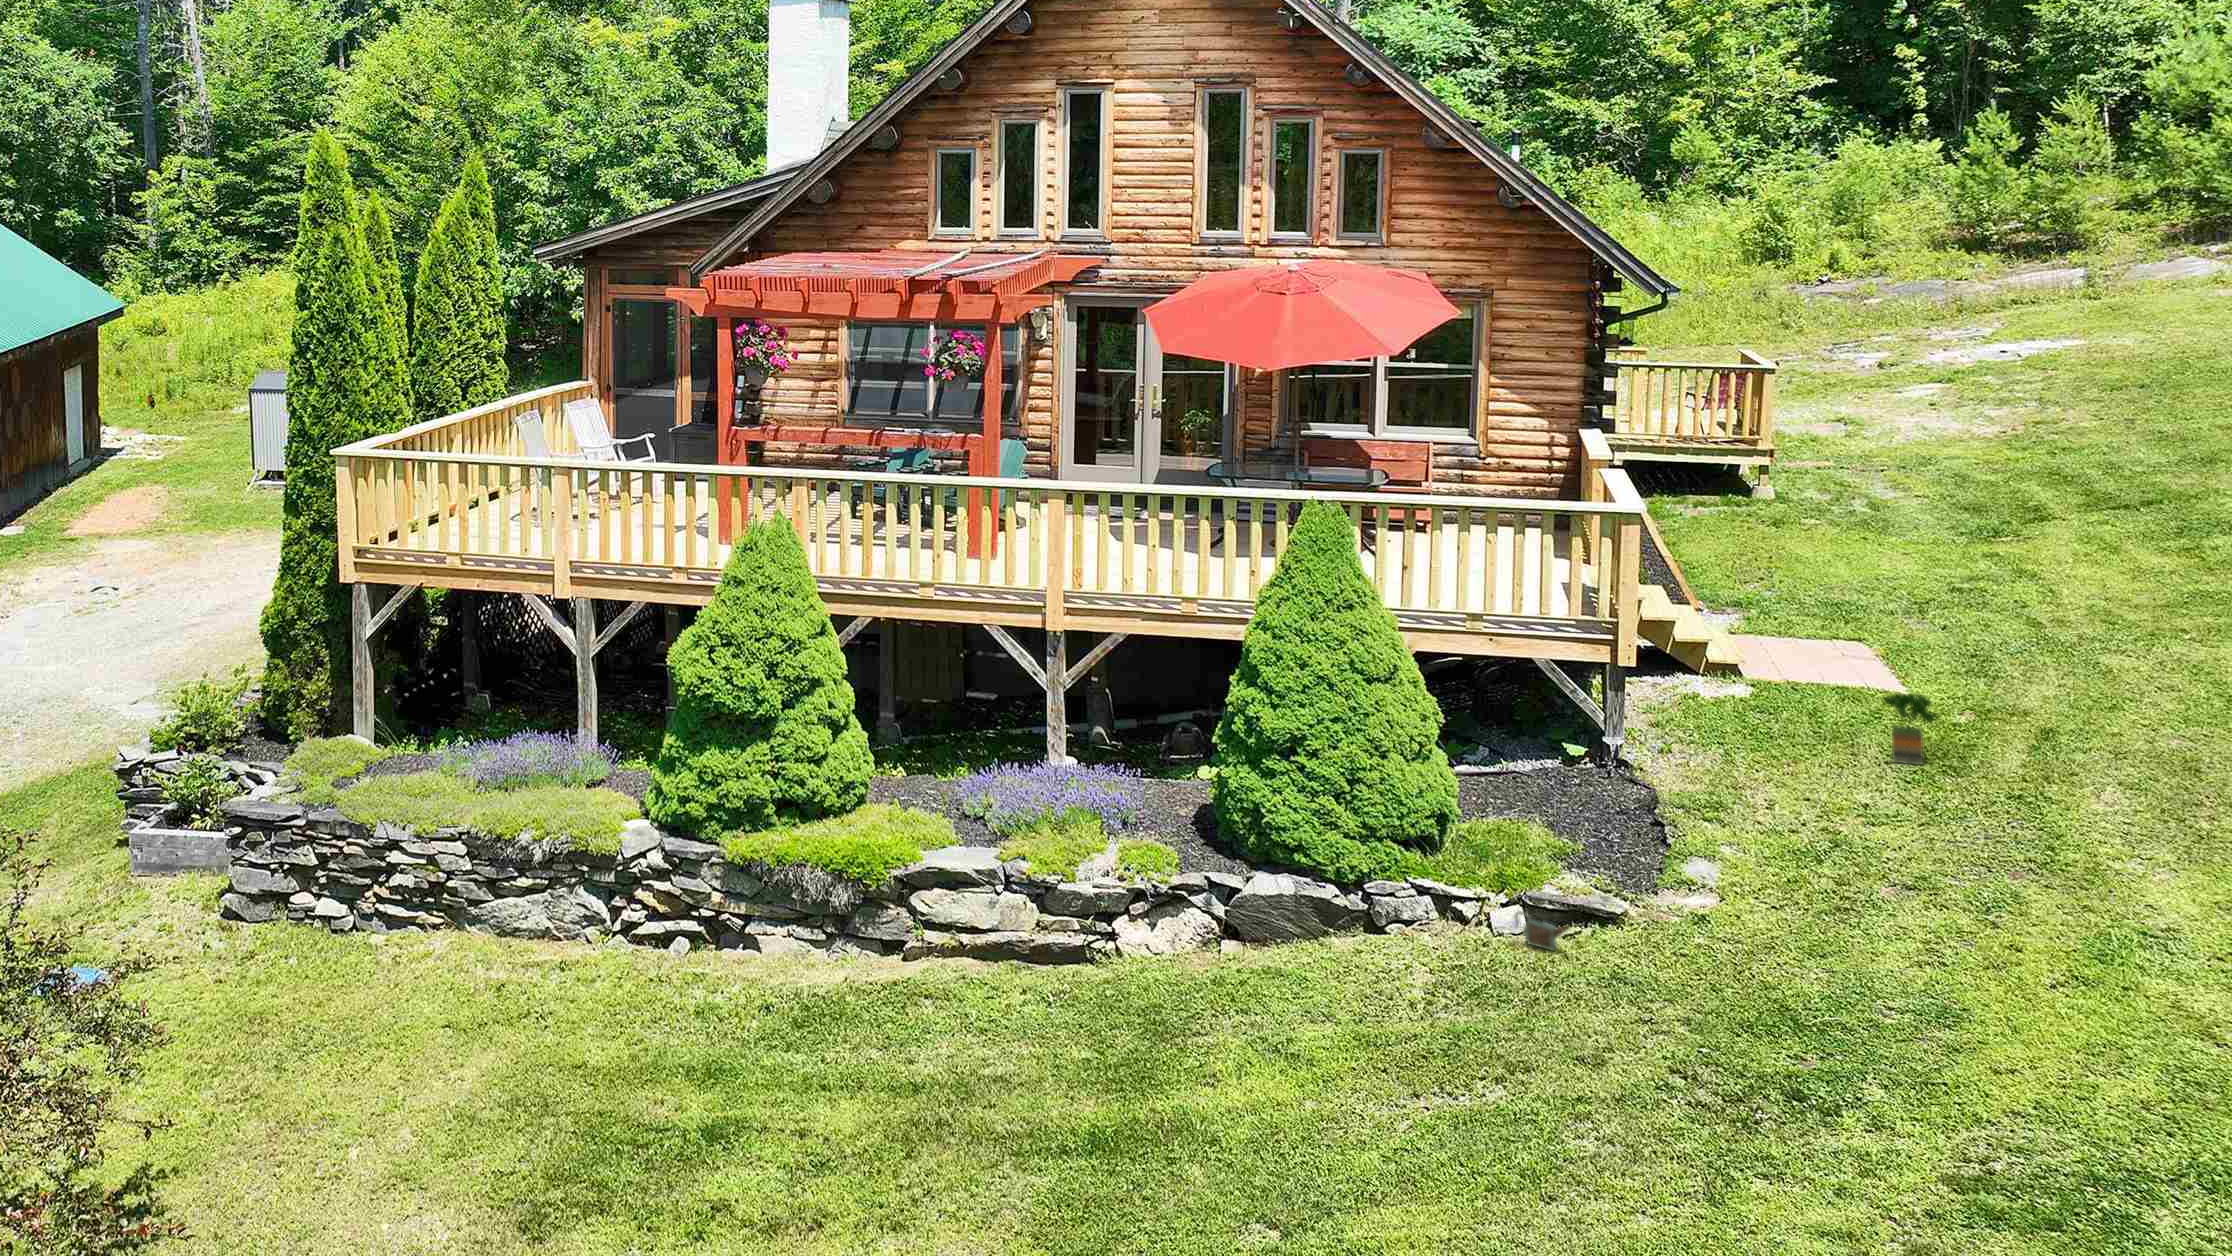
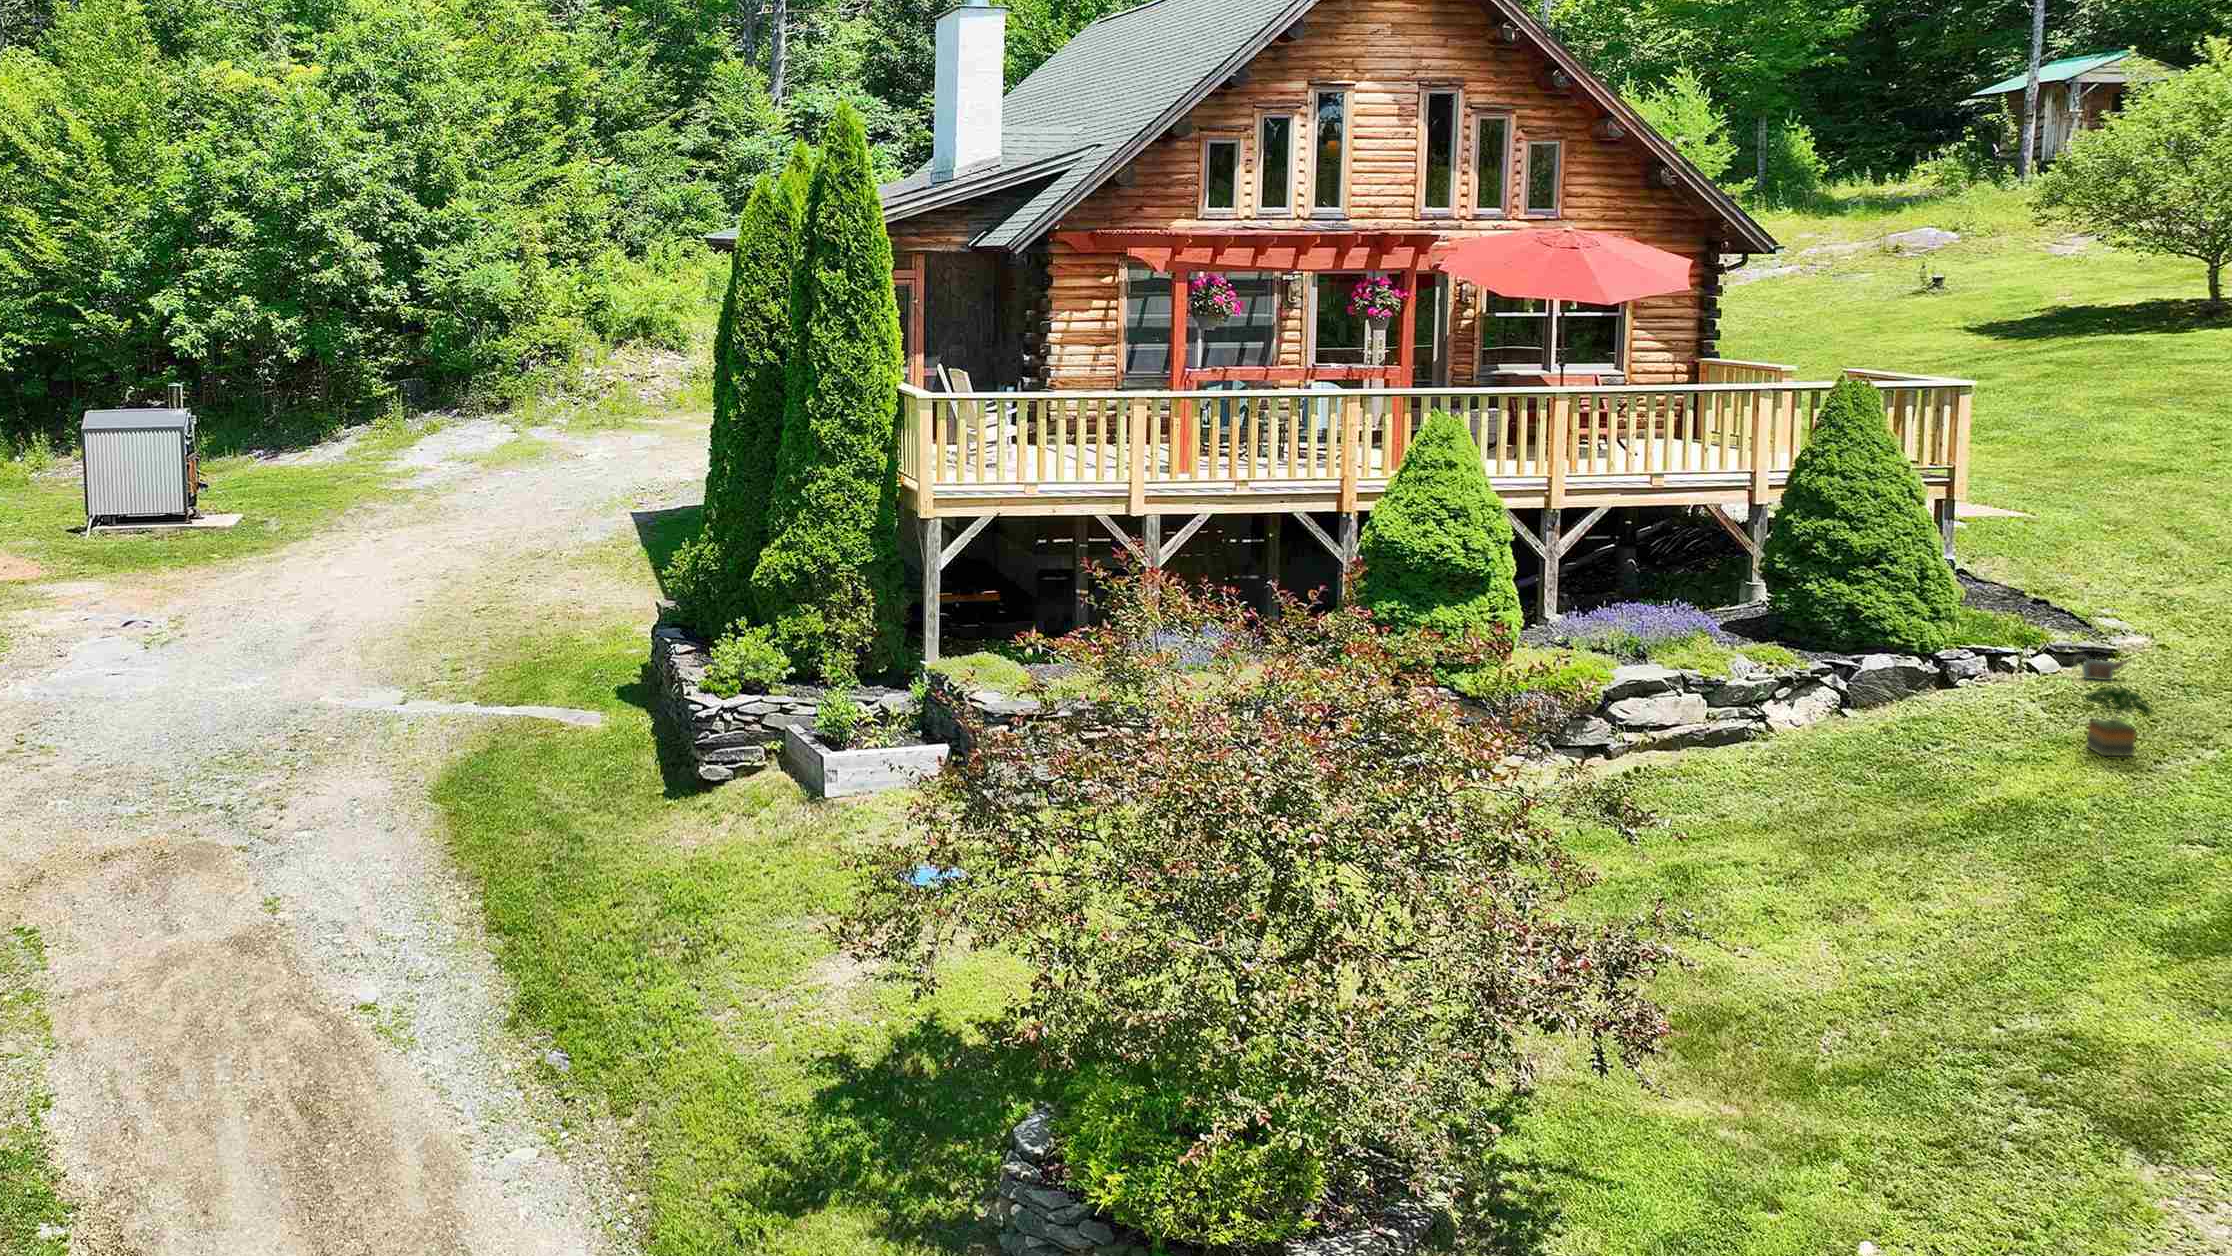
potted tree: present [1882,694,1936,765] -> present [2084,688,2154,756]

